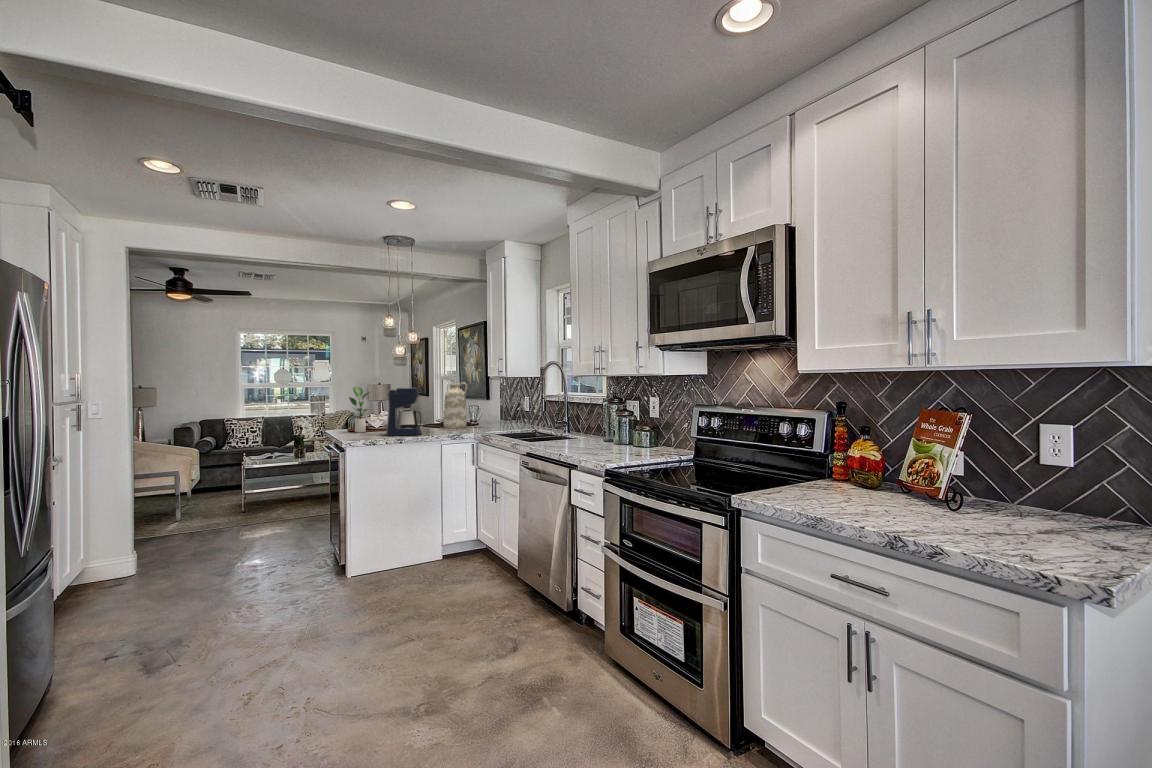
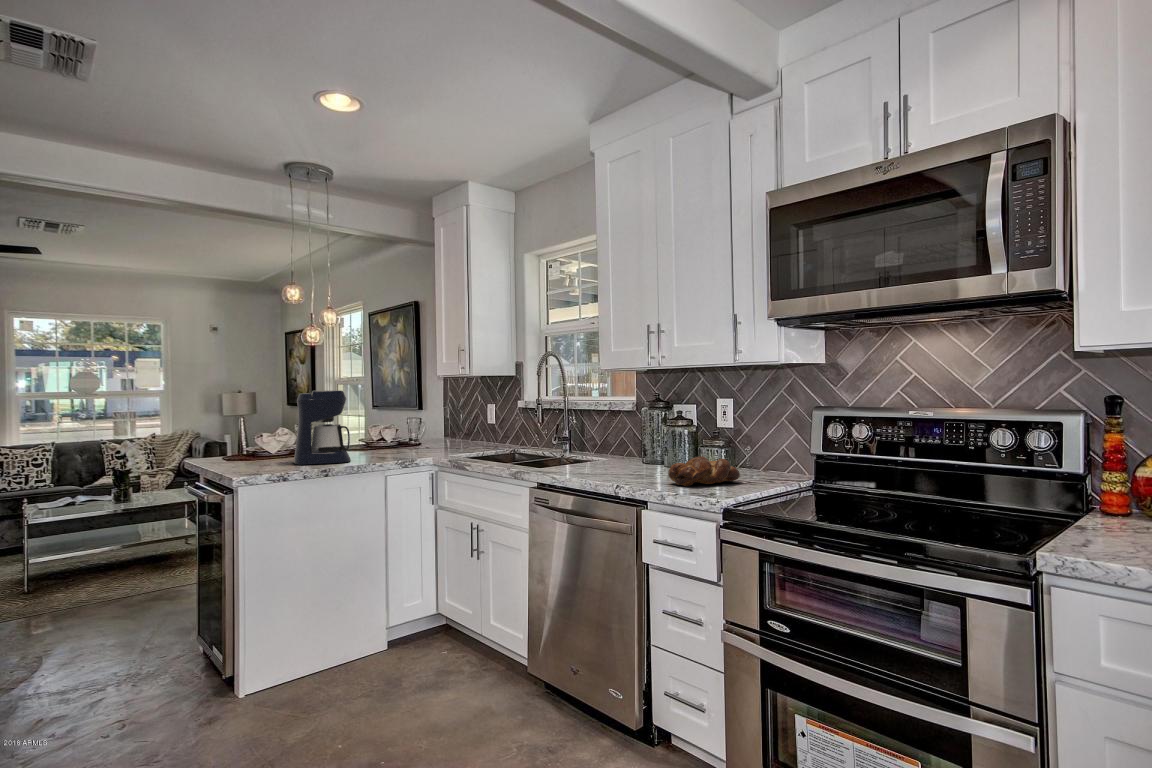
vase: present [444,382,468,428] -> none [371,384,407,452]
potted plant: present [349,386,370,433] -> none [230,389,267,461]
bread loaf: none [596,436,645,455] -> present [668,456,740,486]

